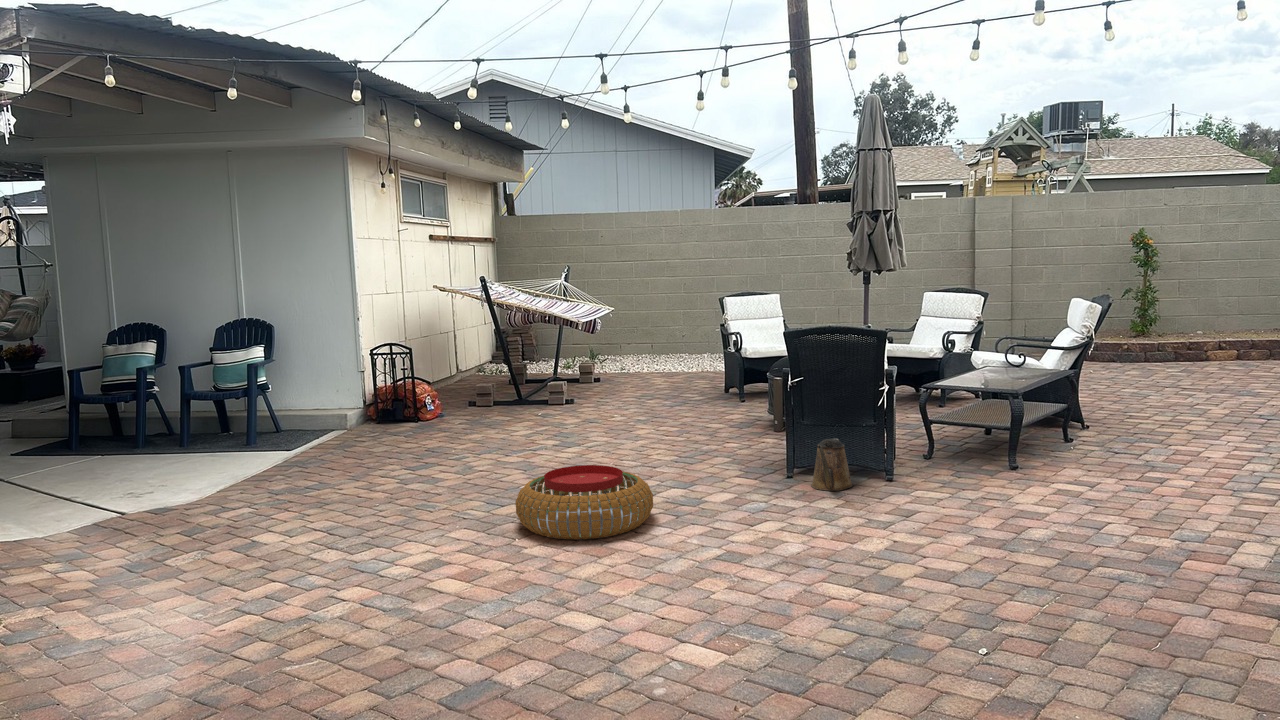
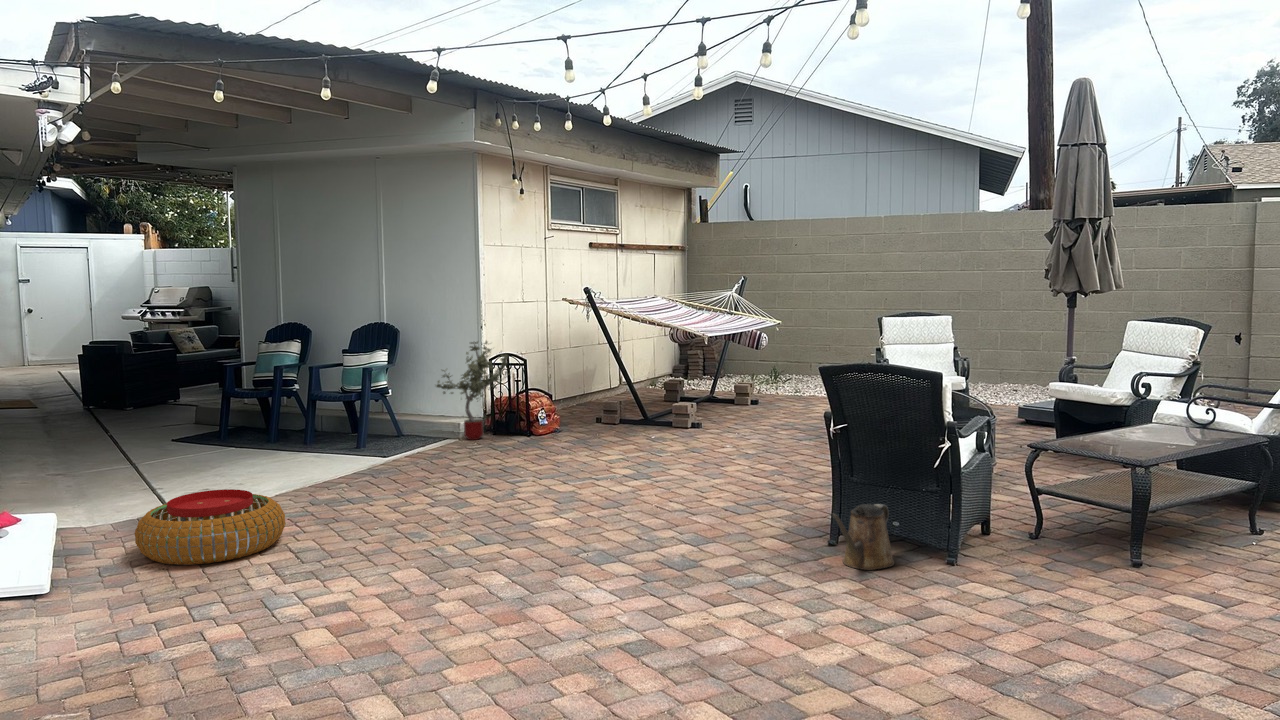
potted tree: none [318,331,400,429] -> present [436,341,508,440]
pouf: present [516,465,653,539] -> present [135,489,286,565]

